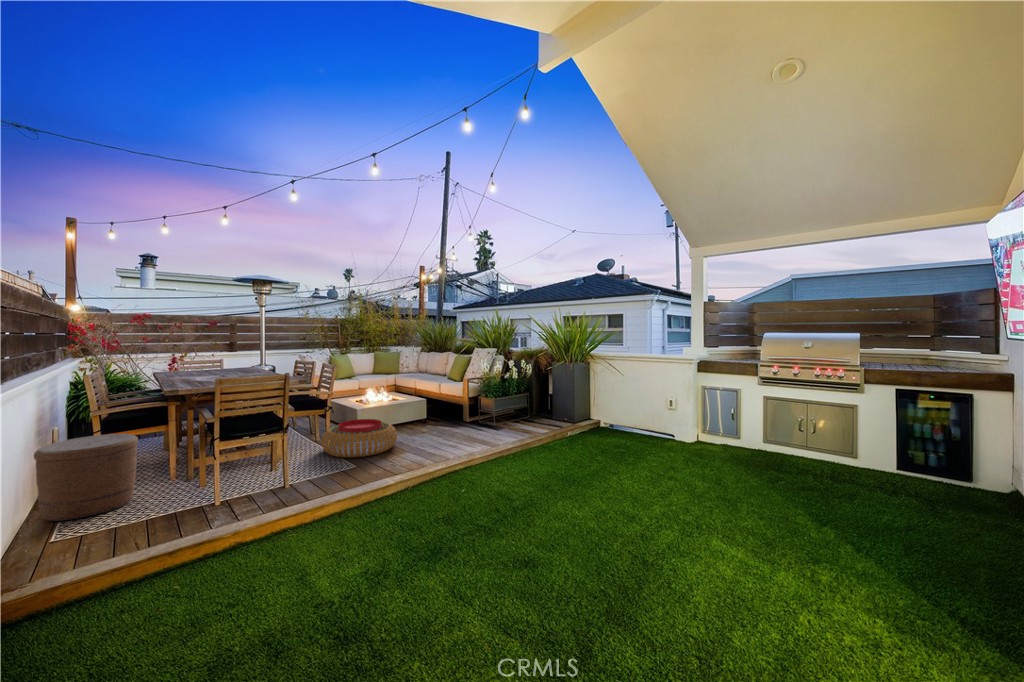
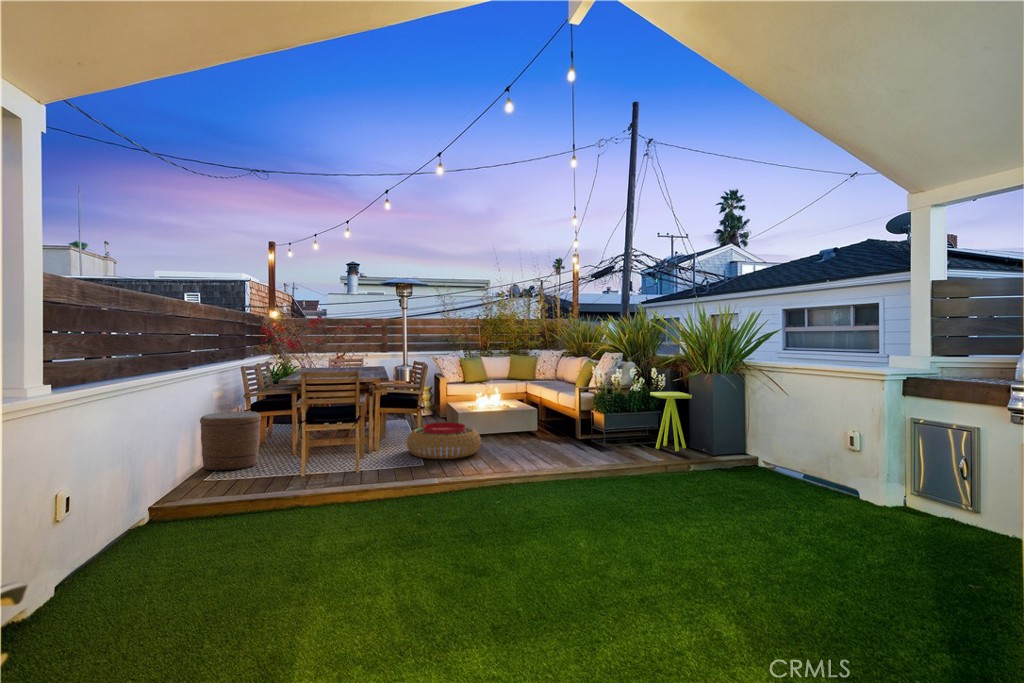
side table: none [522,377,554,422] -> present [650,392,692,451]

